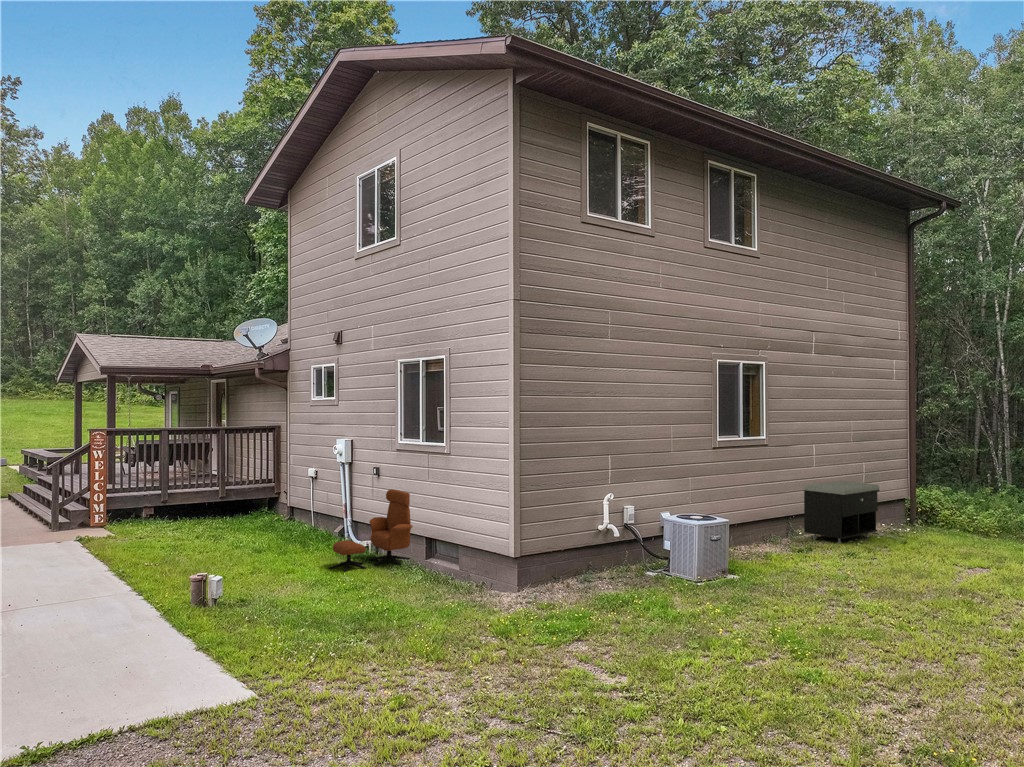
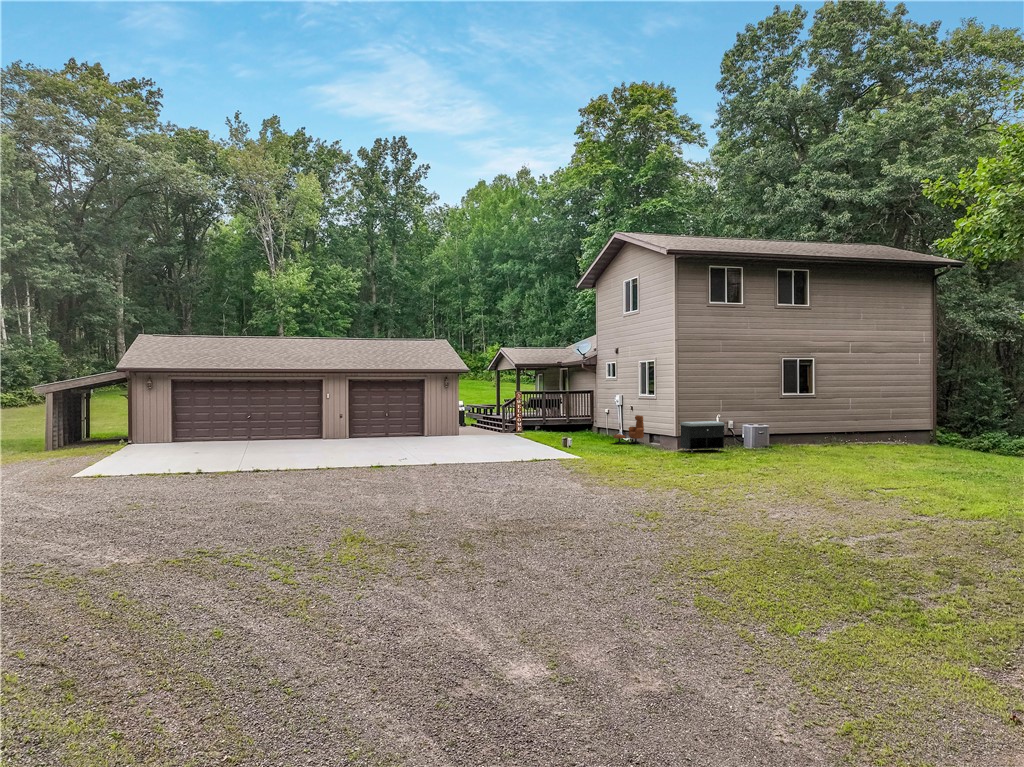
storage bench: present [804,481,879,543] -> present [680,421,725,452]

